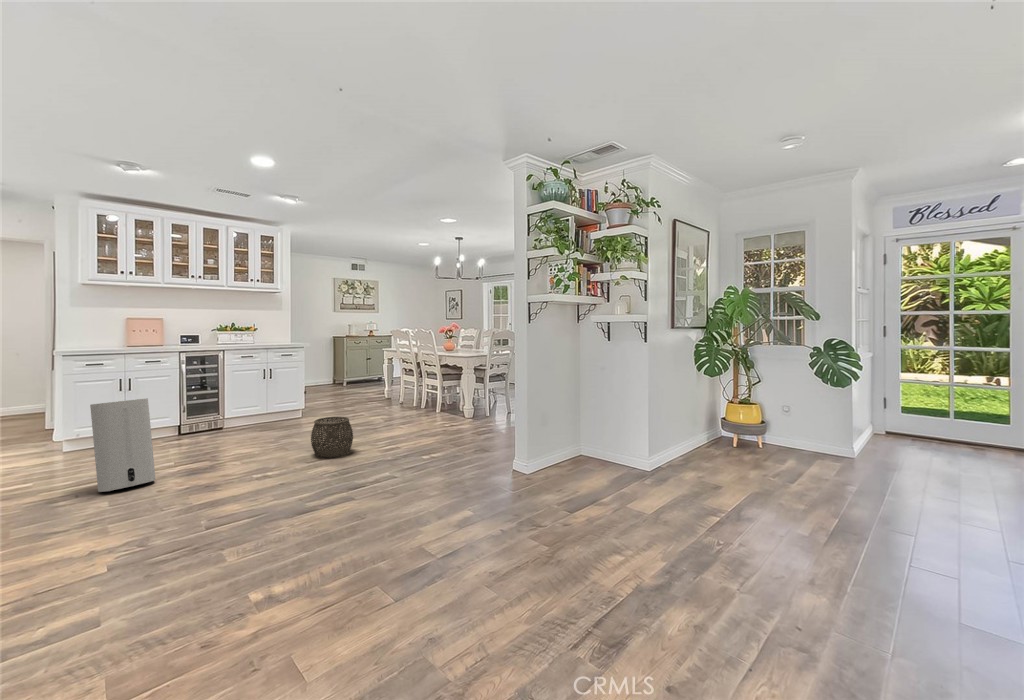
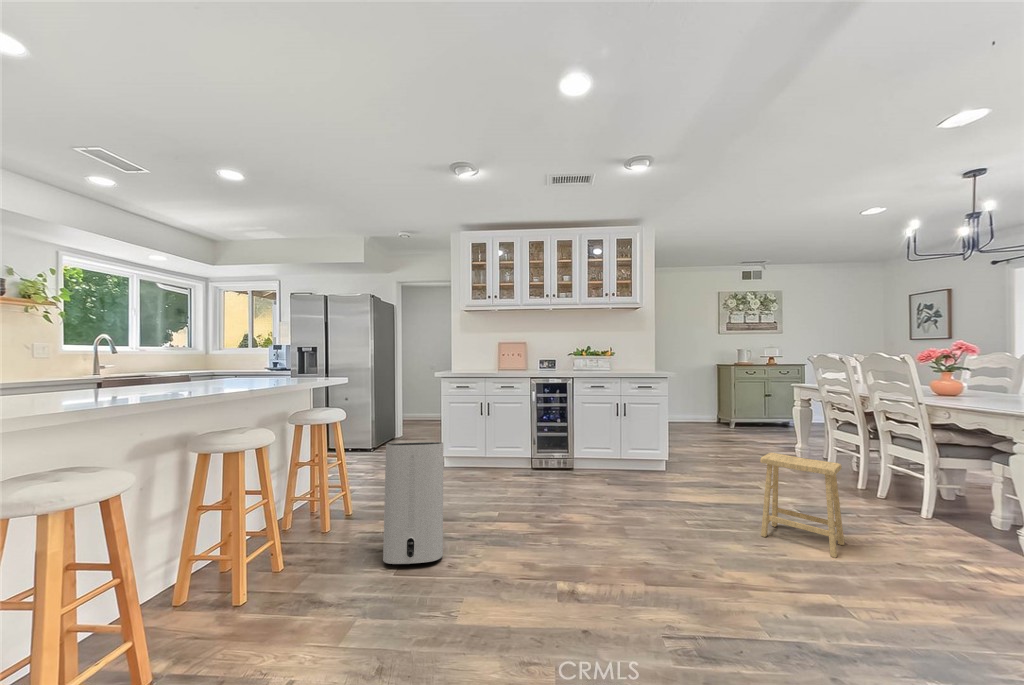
footstool: none [365,386,403,431] -> present [760,453,844,558]
woven basket: present [311,417,353,458] -> none [650,512,733,607]

